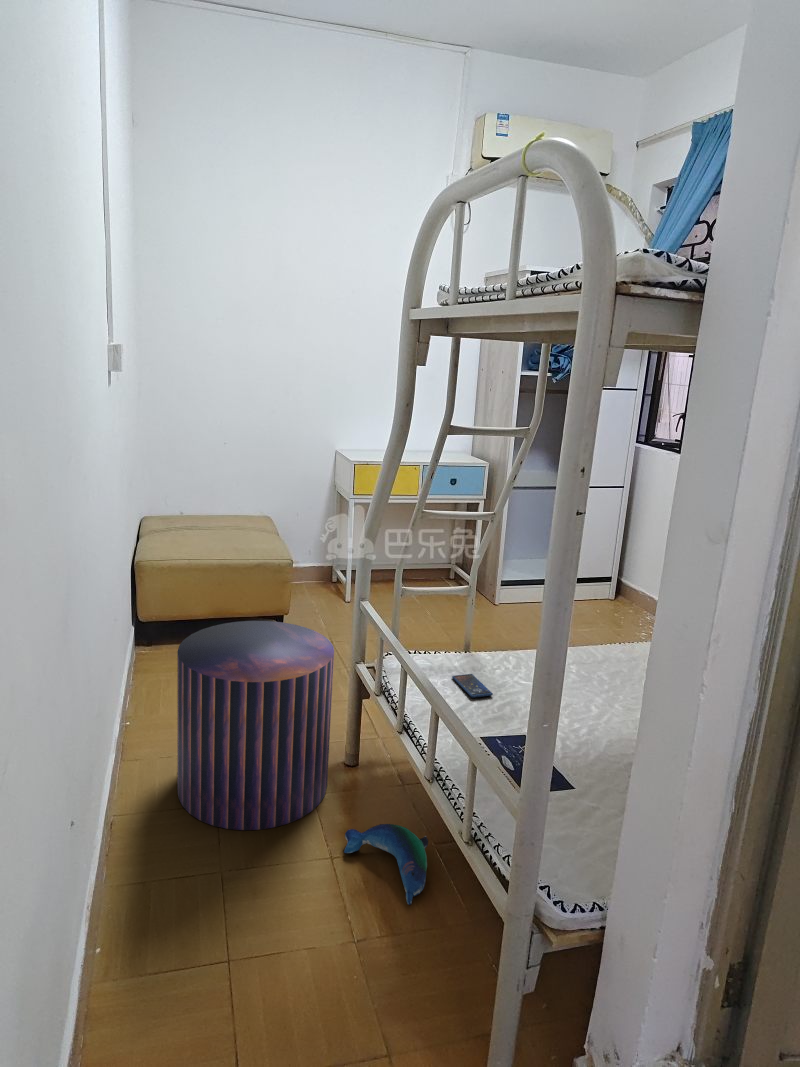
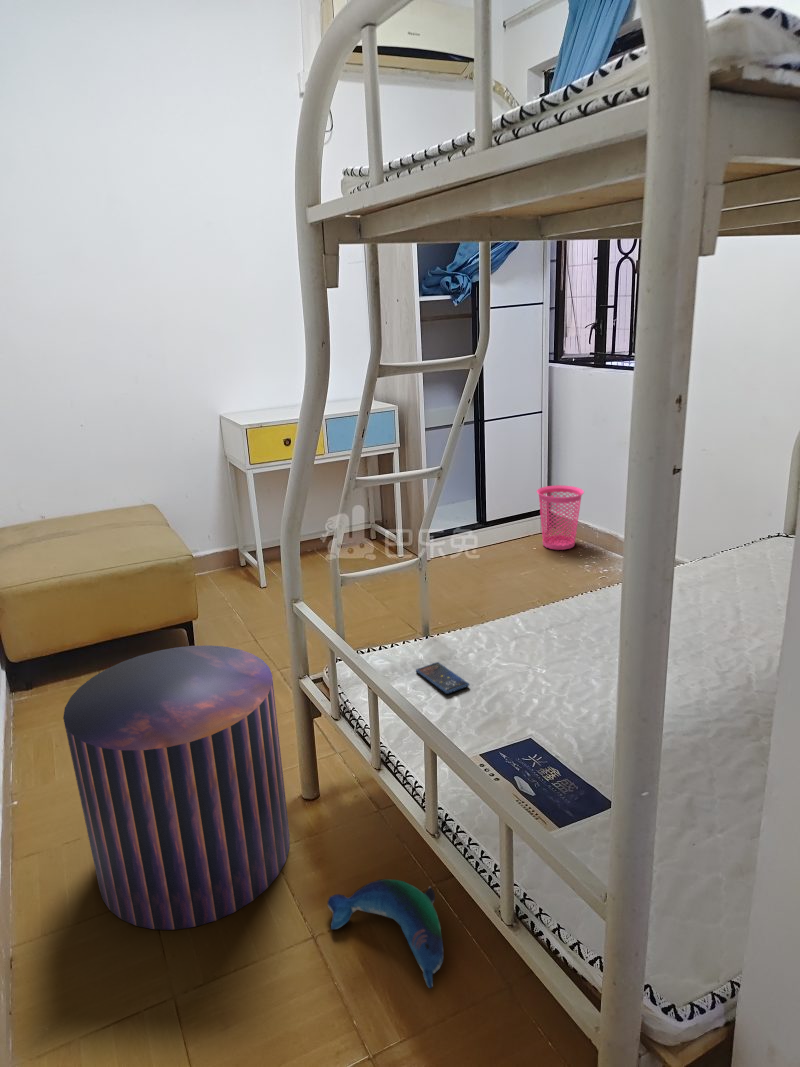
waste basket: none [608,555,653,616] -> present [537,485,584,550]

